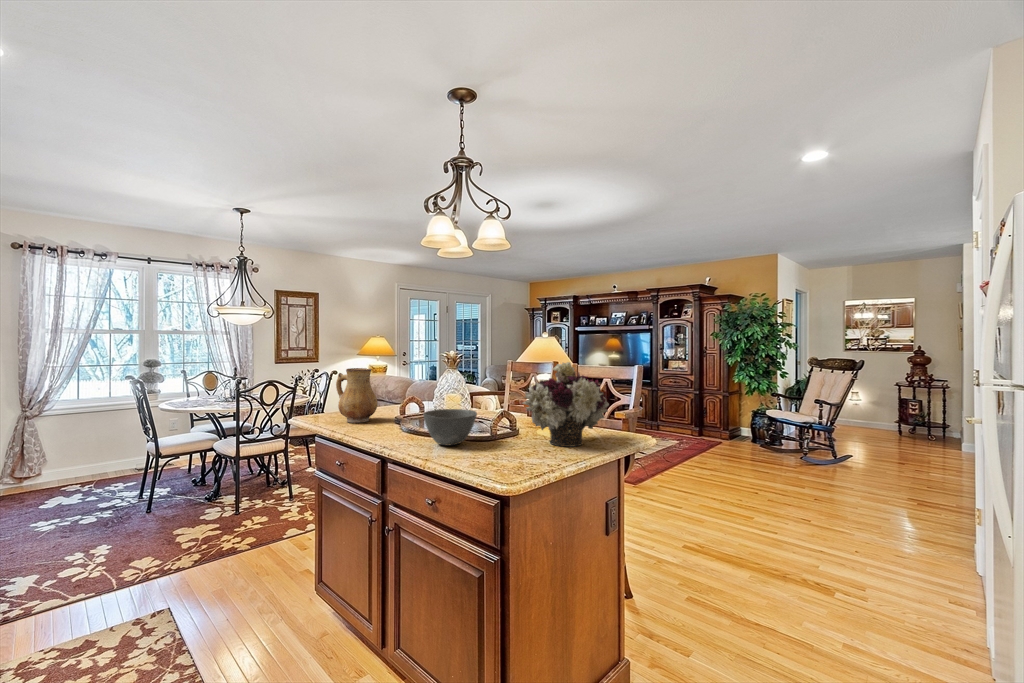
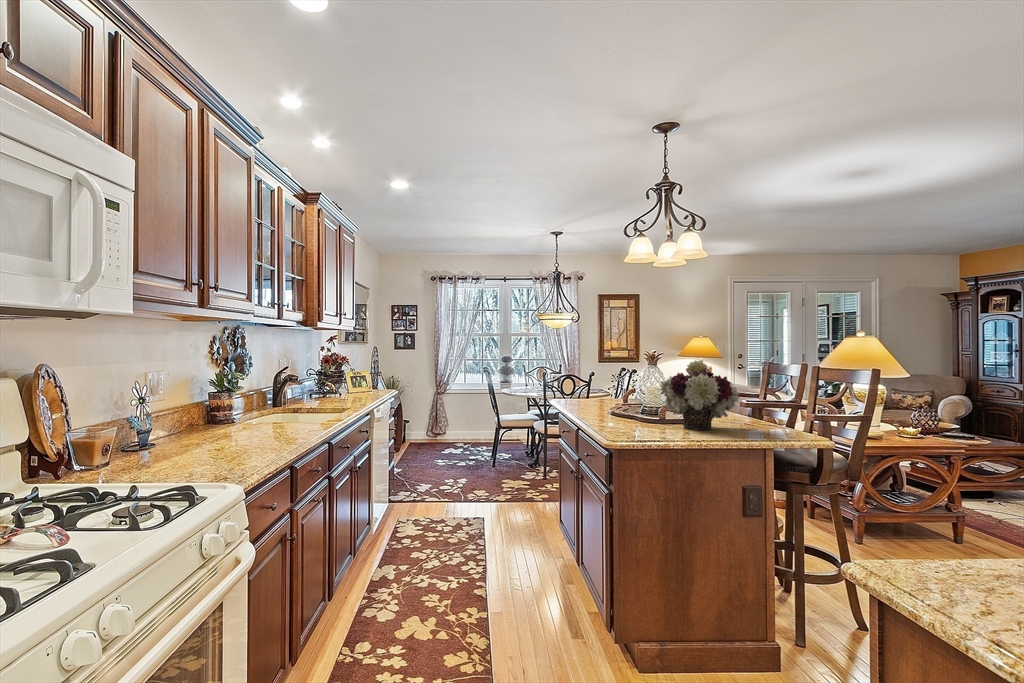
ceramic pitcher: present [336,368,378,423] -> none [570,363,599,404]
bowl: present [423,409,477,446] -> none [592,394,633,419]

